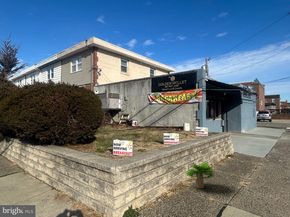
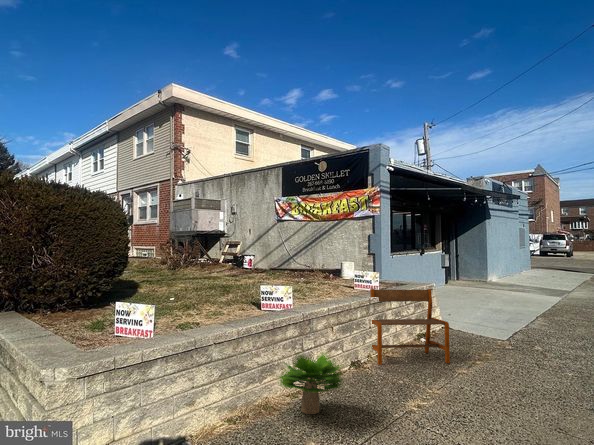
bench: none [208,135,247,169] -> present [370,289,450,365]

